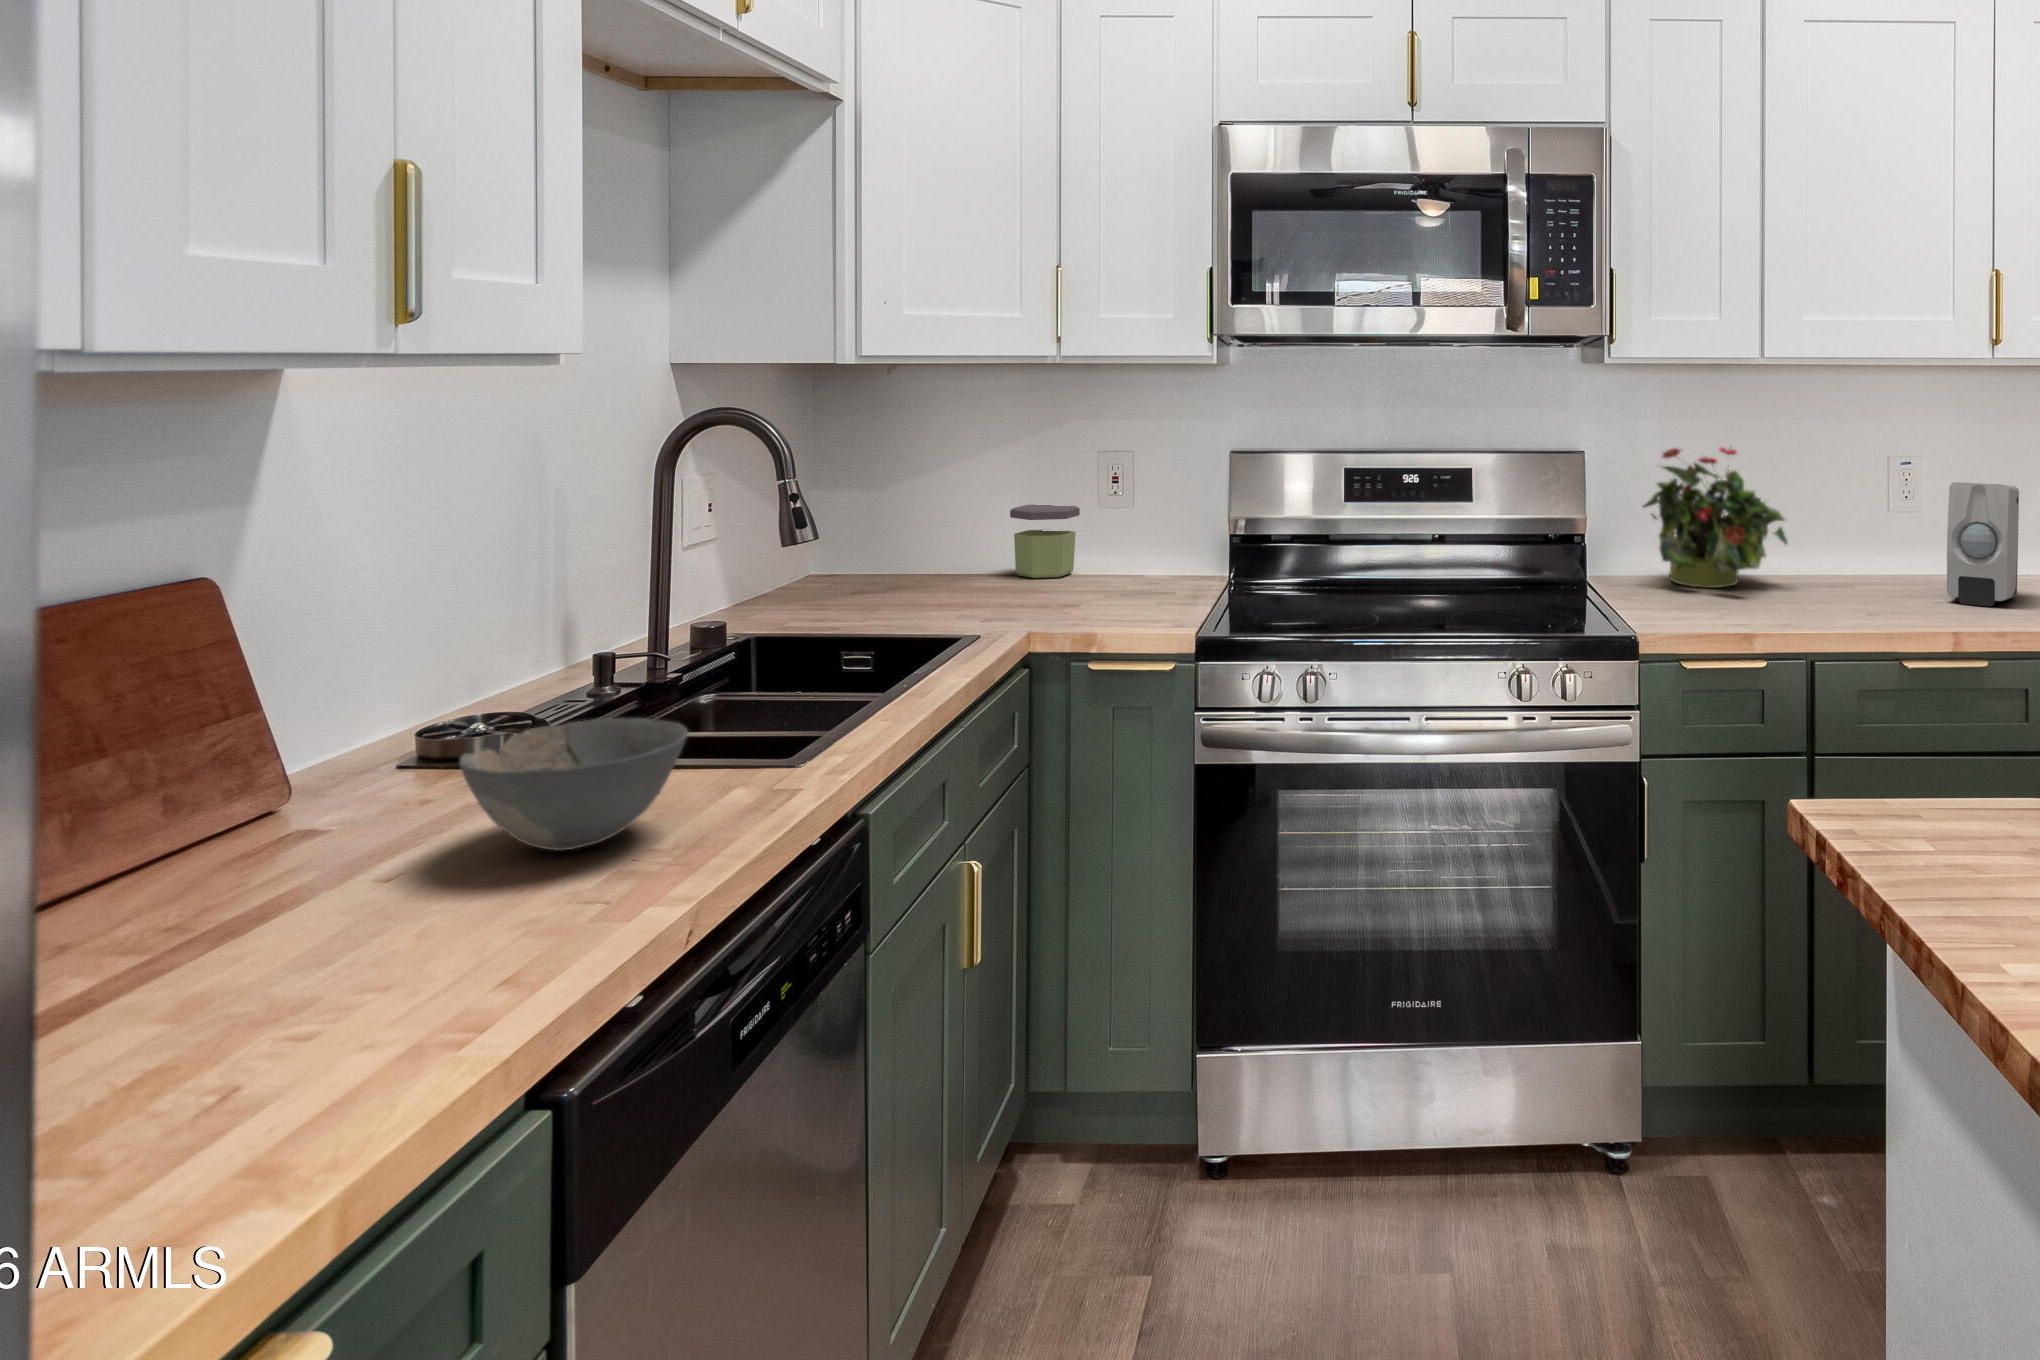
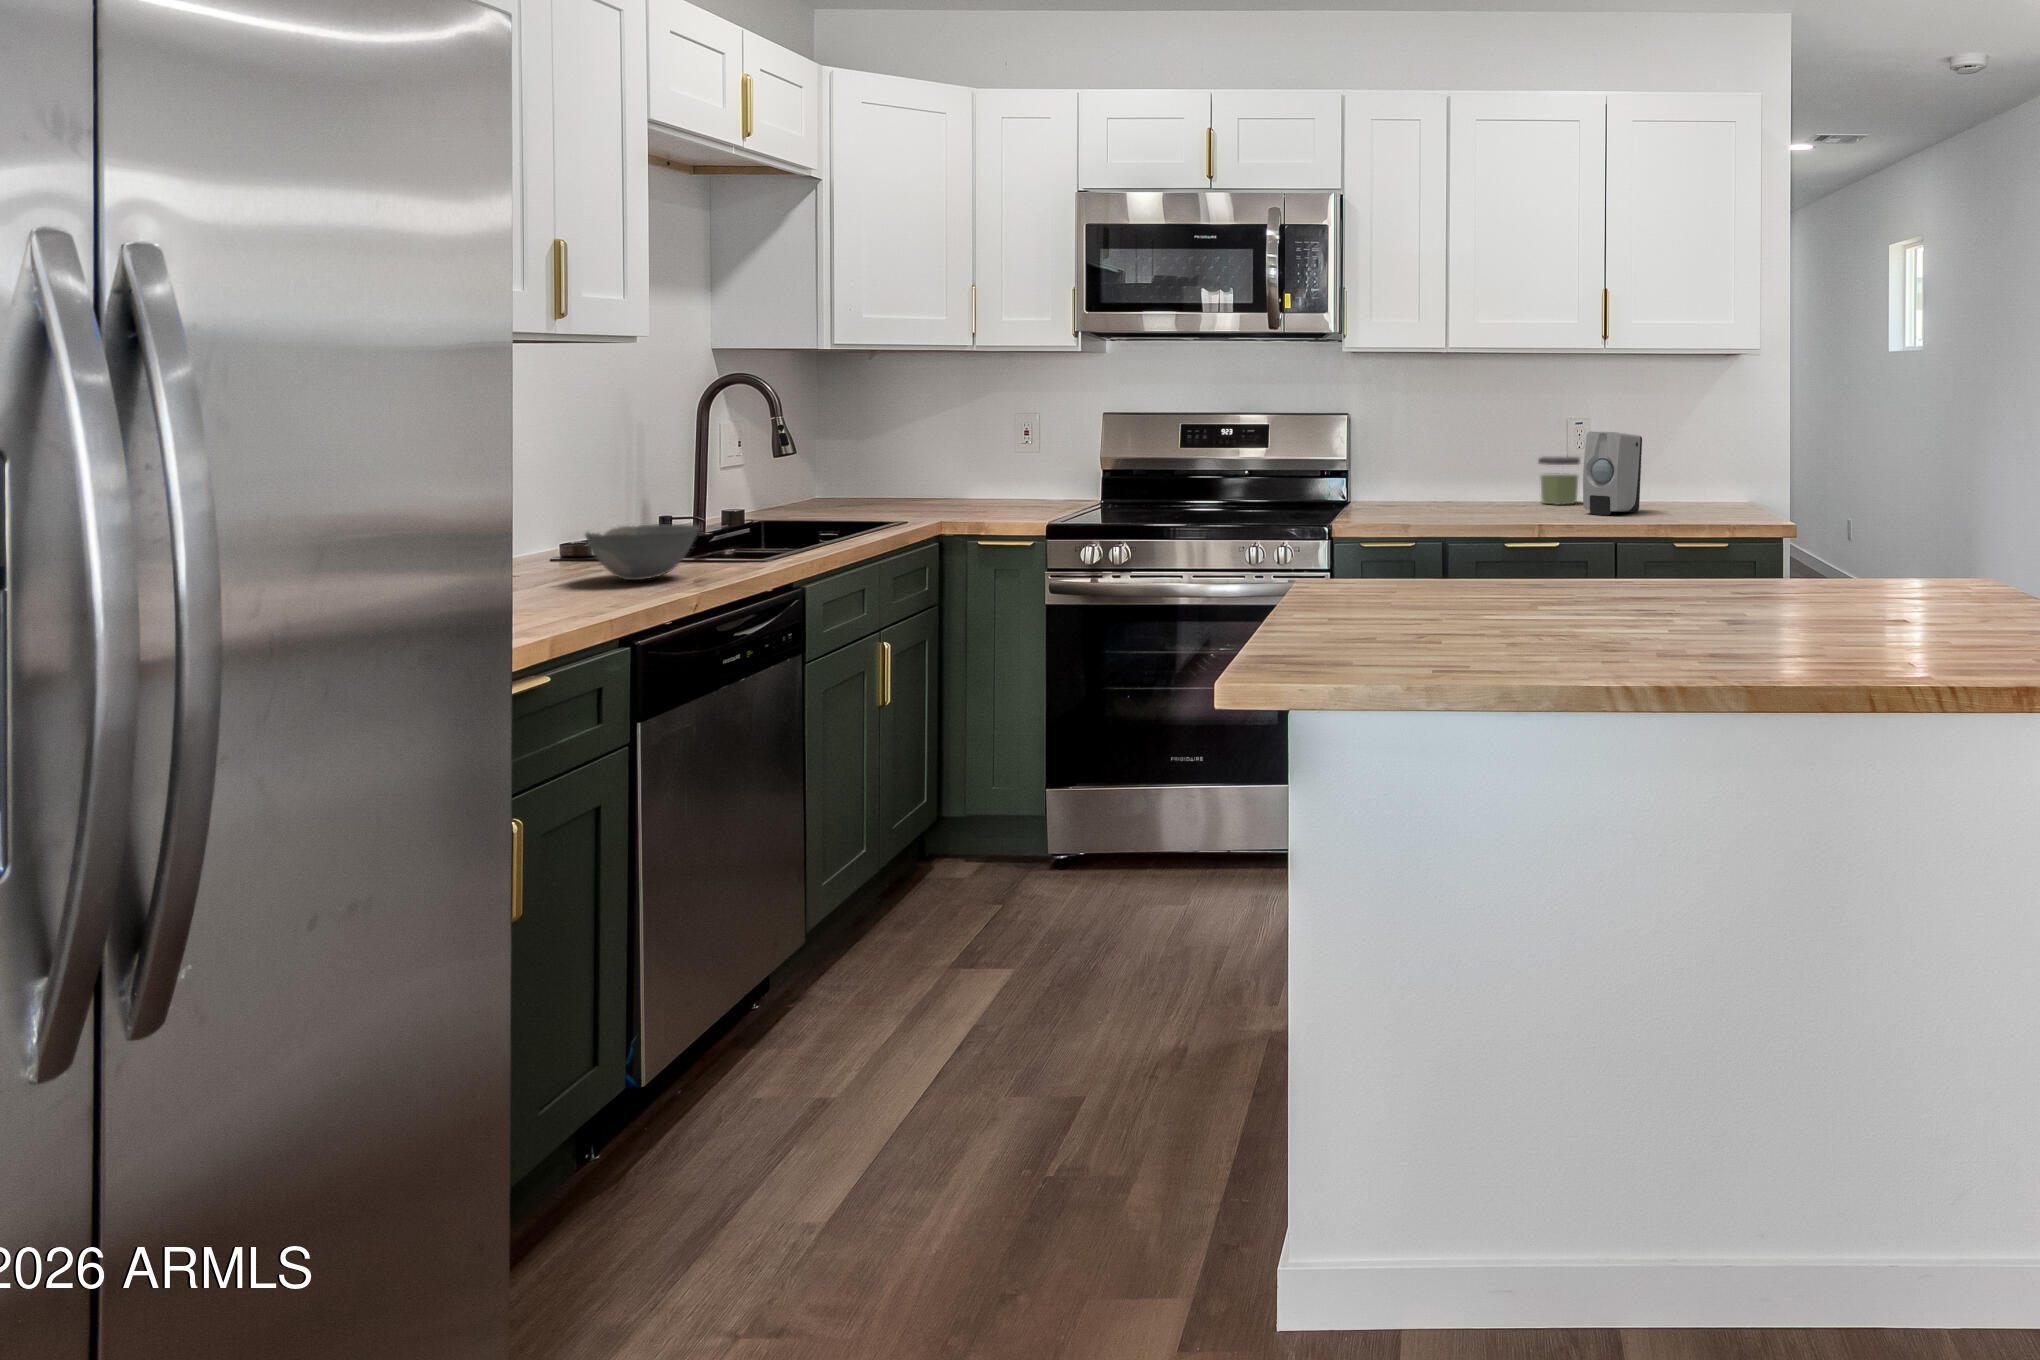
potted plant: present [1643,446,1787,588] -> none [1386,409,1488,507]
jar: present [1010,505,1080,578] -> present [1538,457,1580,505]

